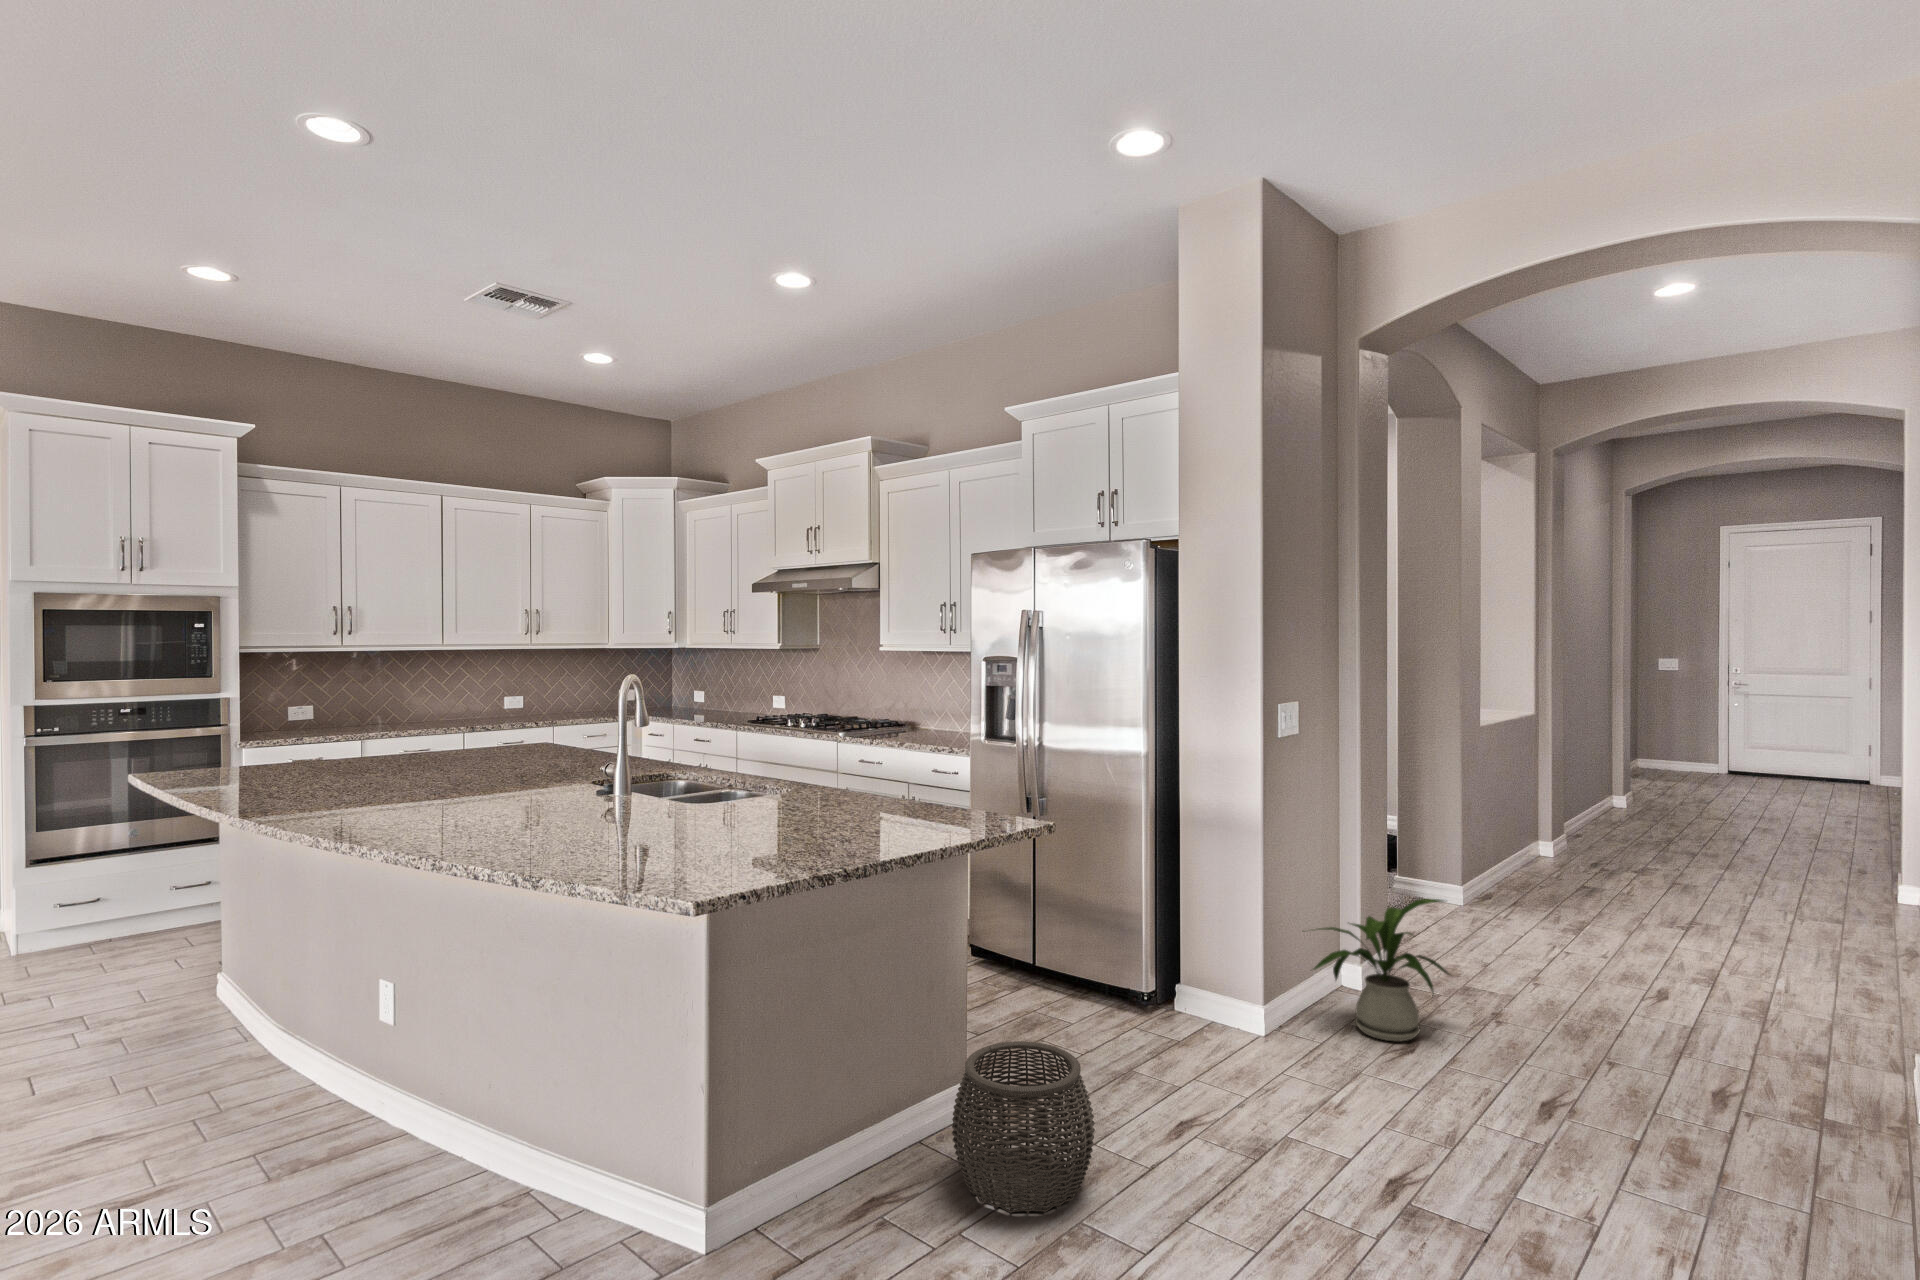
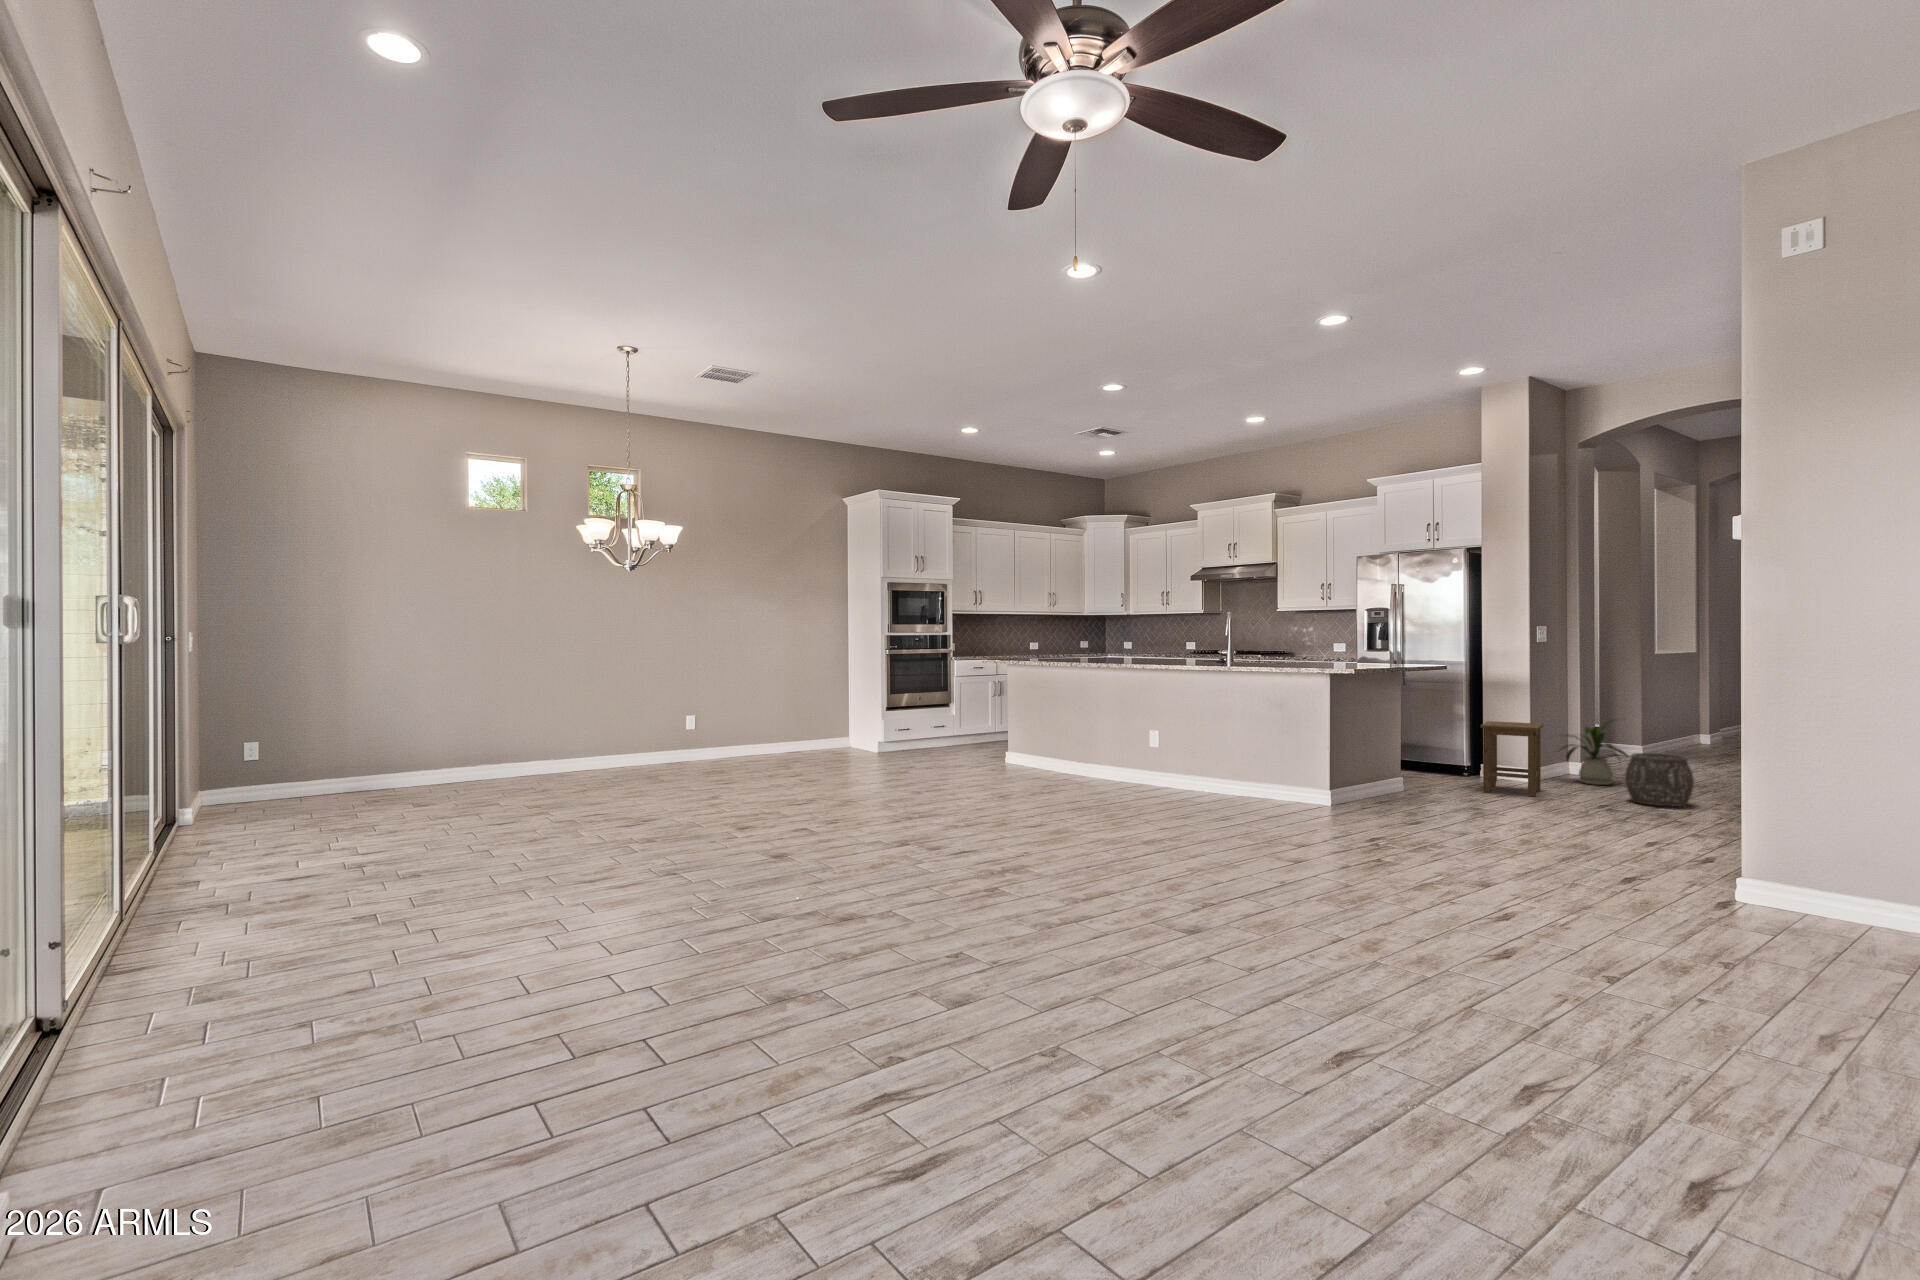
stool: none [1144,918,1280,1123] -> present [1480,721,1543,797]
woven basket: present [952,1041,1095,1214] -> present [1625,753,1694,807]

